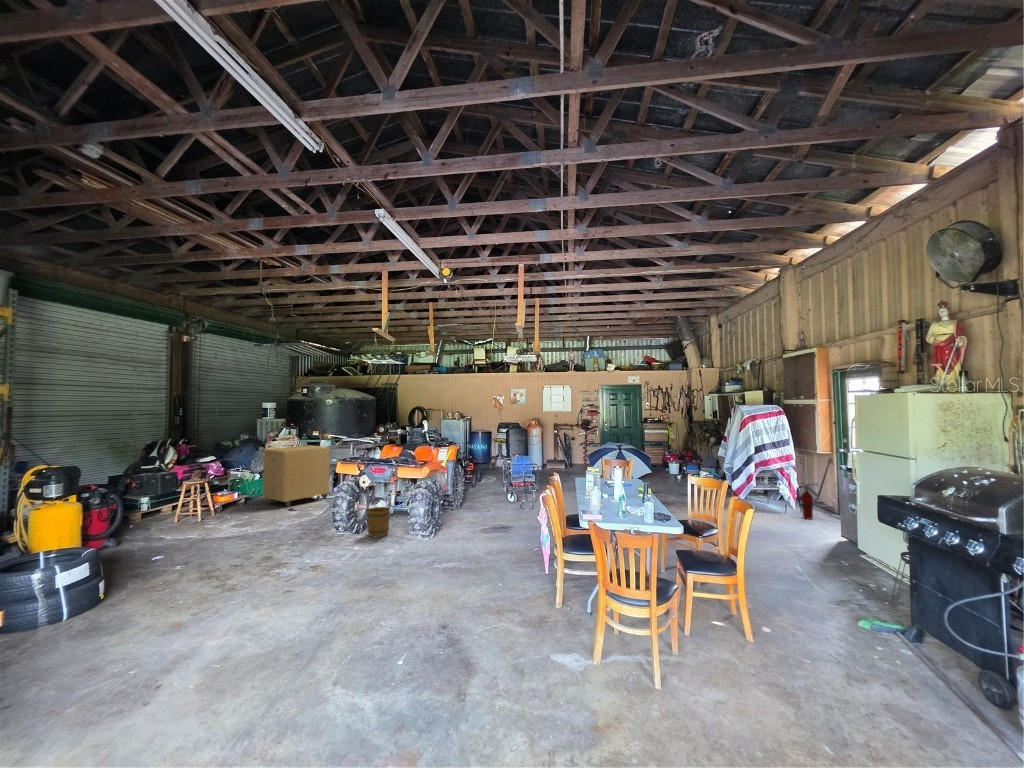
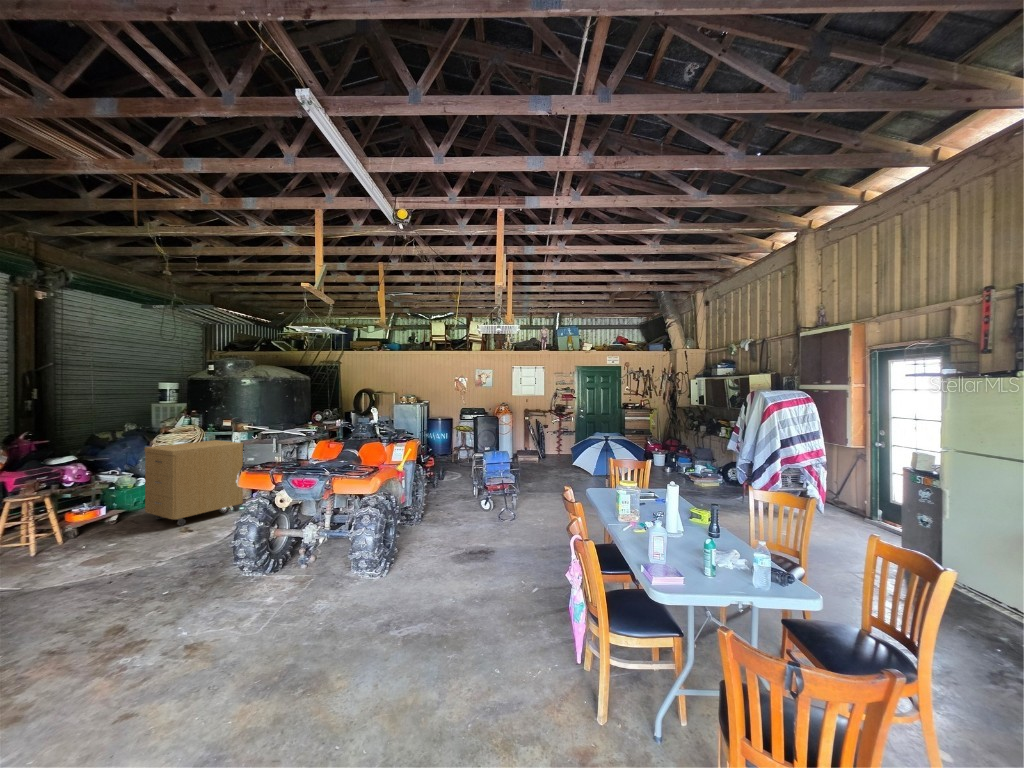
fire extinguisher: present [797,484,818,519] -> none [828,485,855,527]
bucket: present [367,501,391,537] -> none [287,523,326,577]

